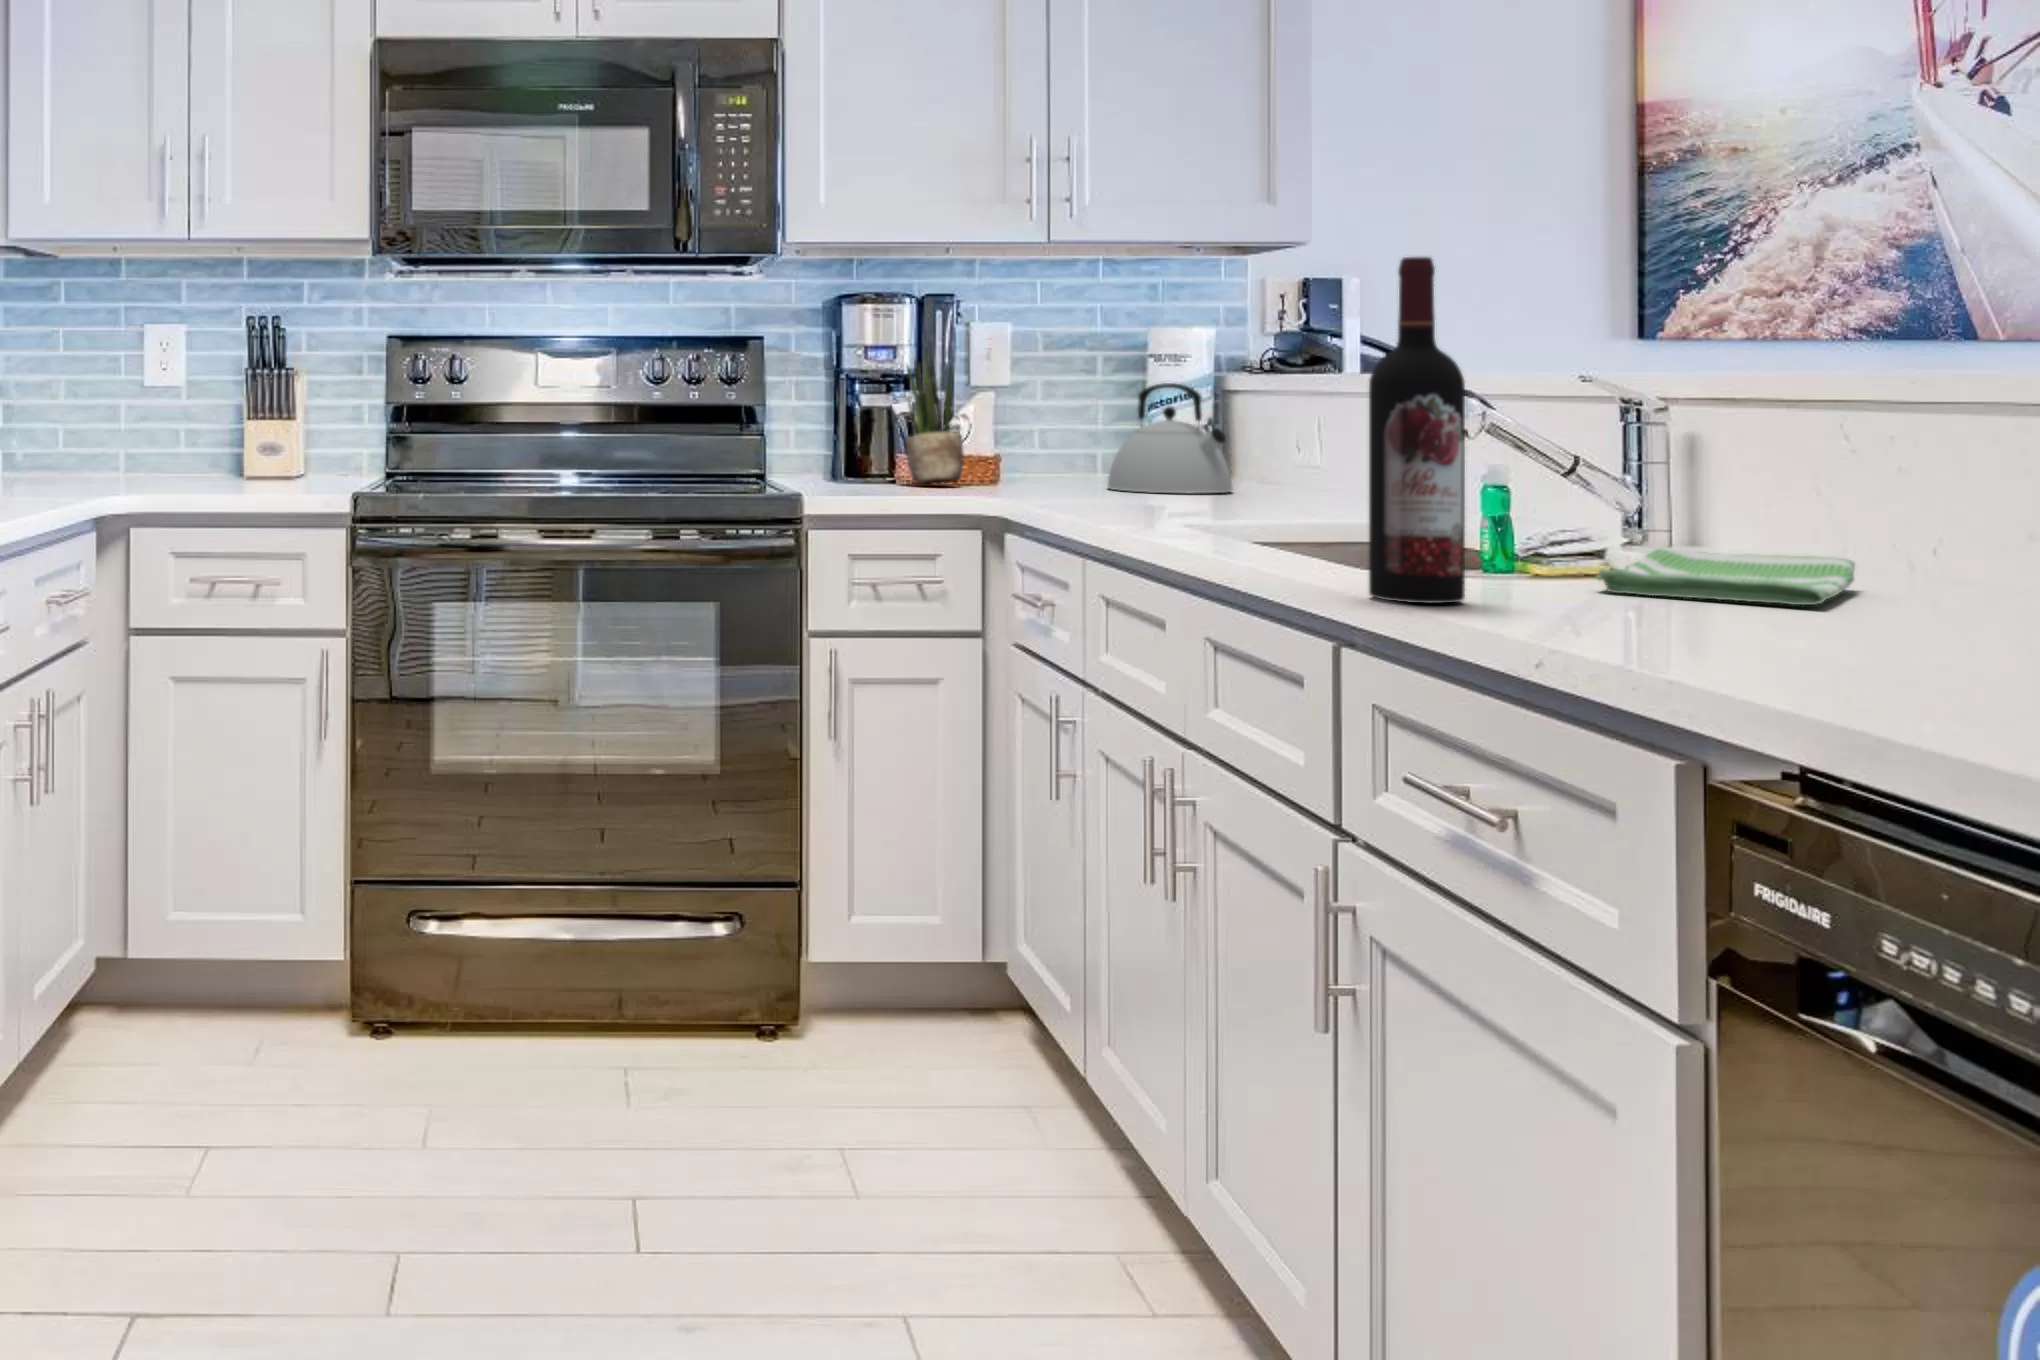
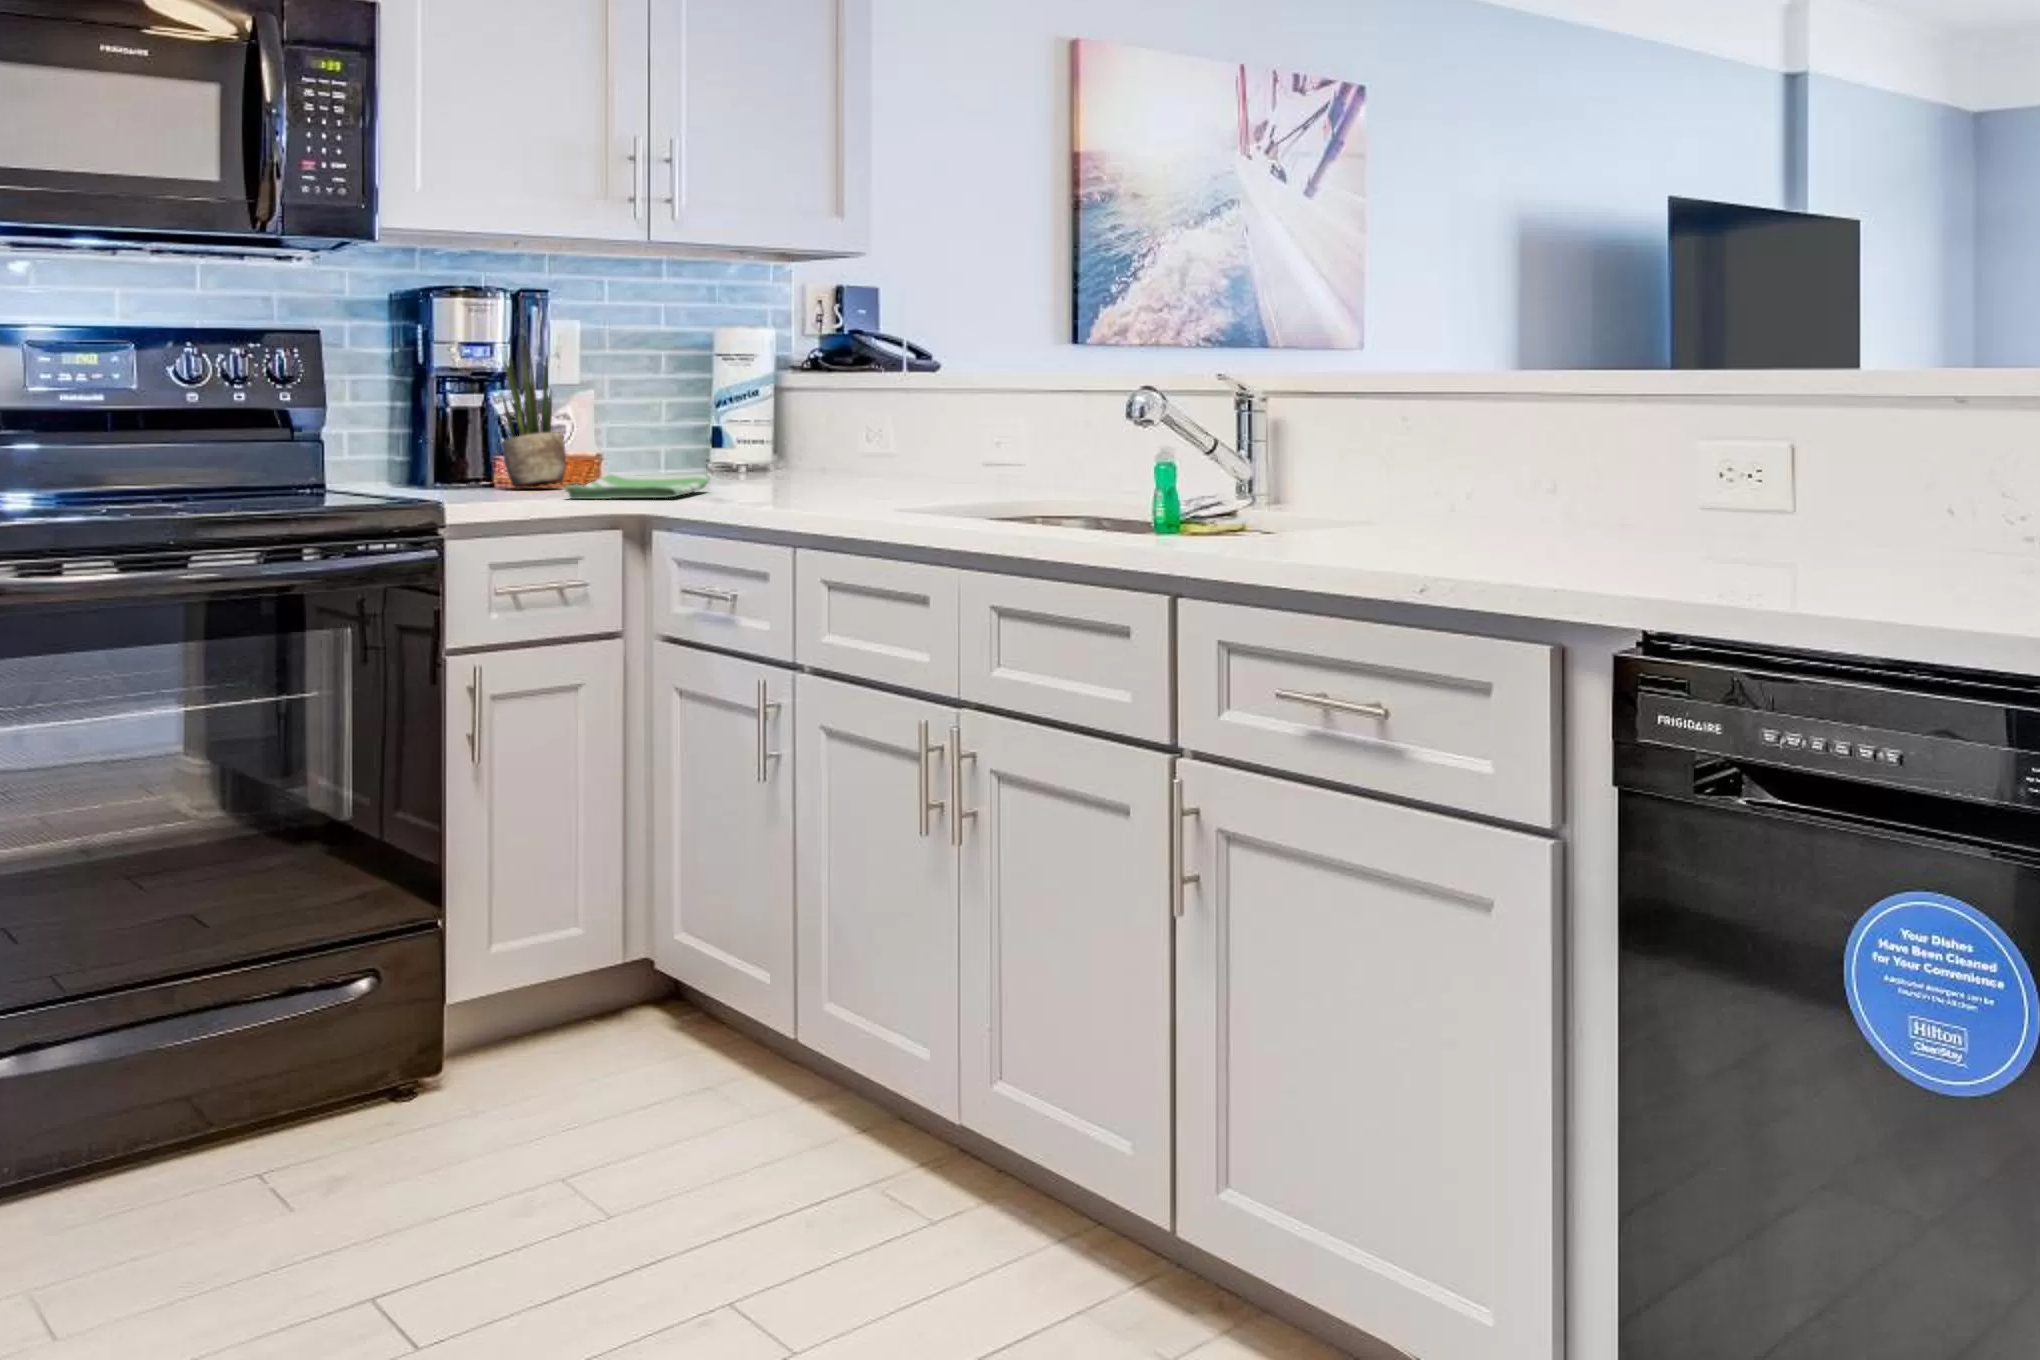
wine bottle: present [1369,257,1465,603] -> none [1227,270,1298,556]
kettle: present [1108,383,1233,494] -> none [700,380,817,485]
dish towel: present [1596,548,1855,605] -> present [565,474,710,499]

